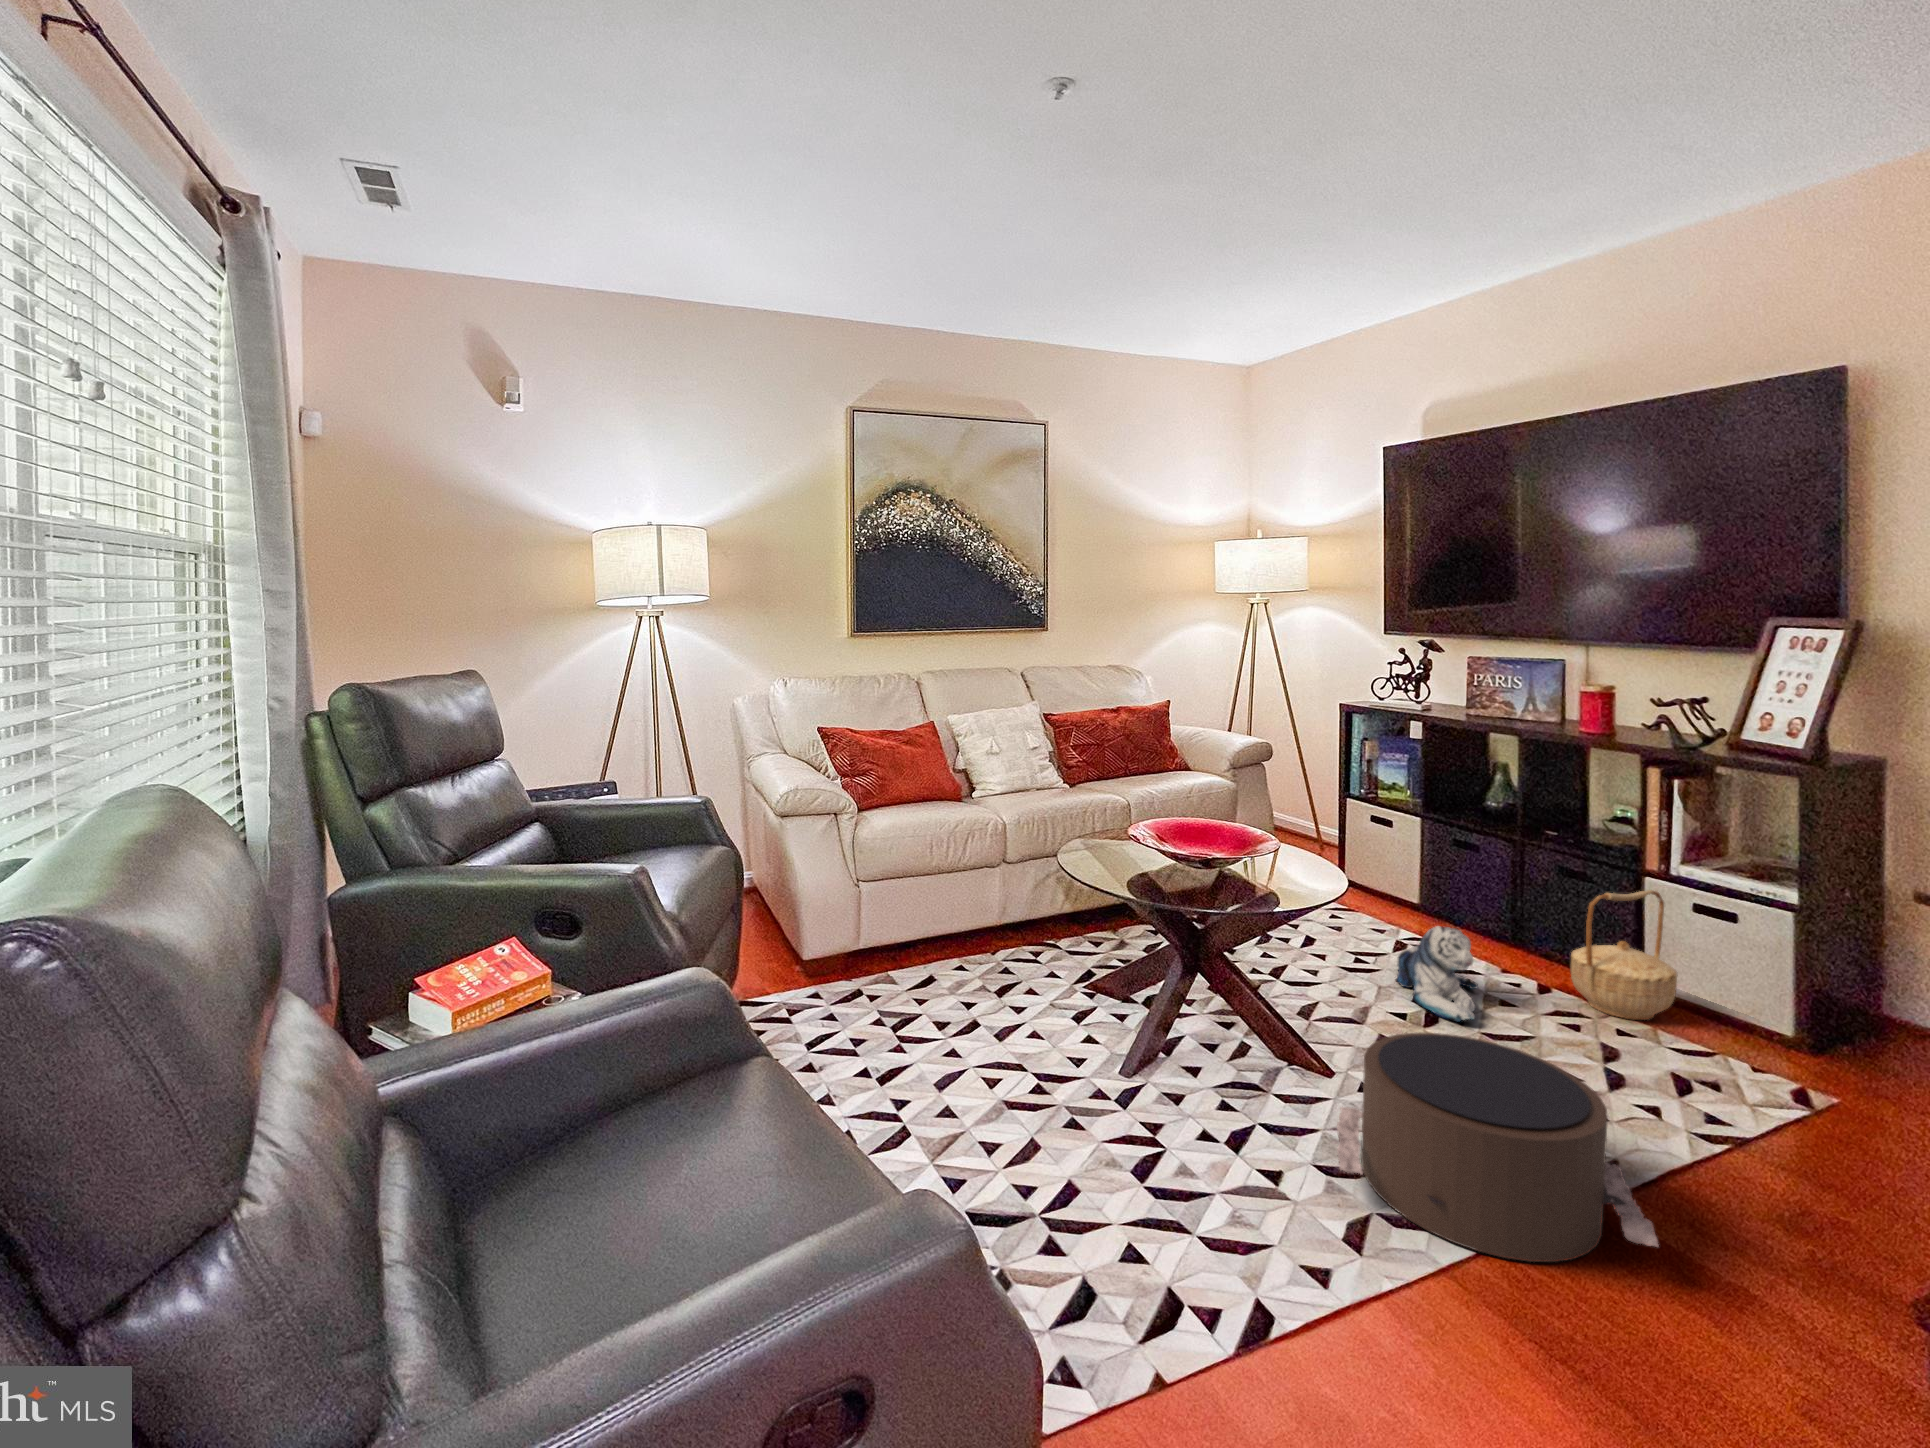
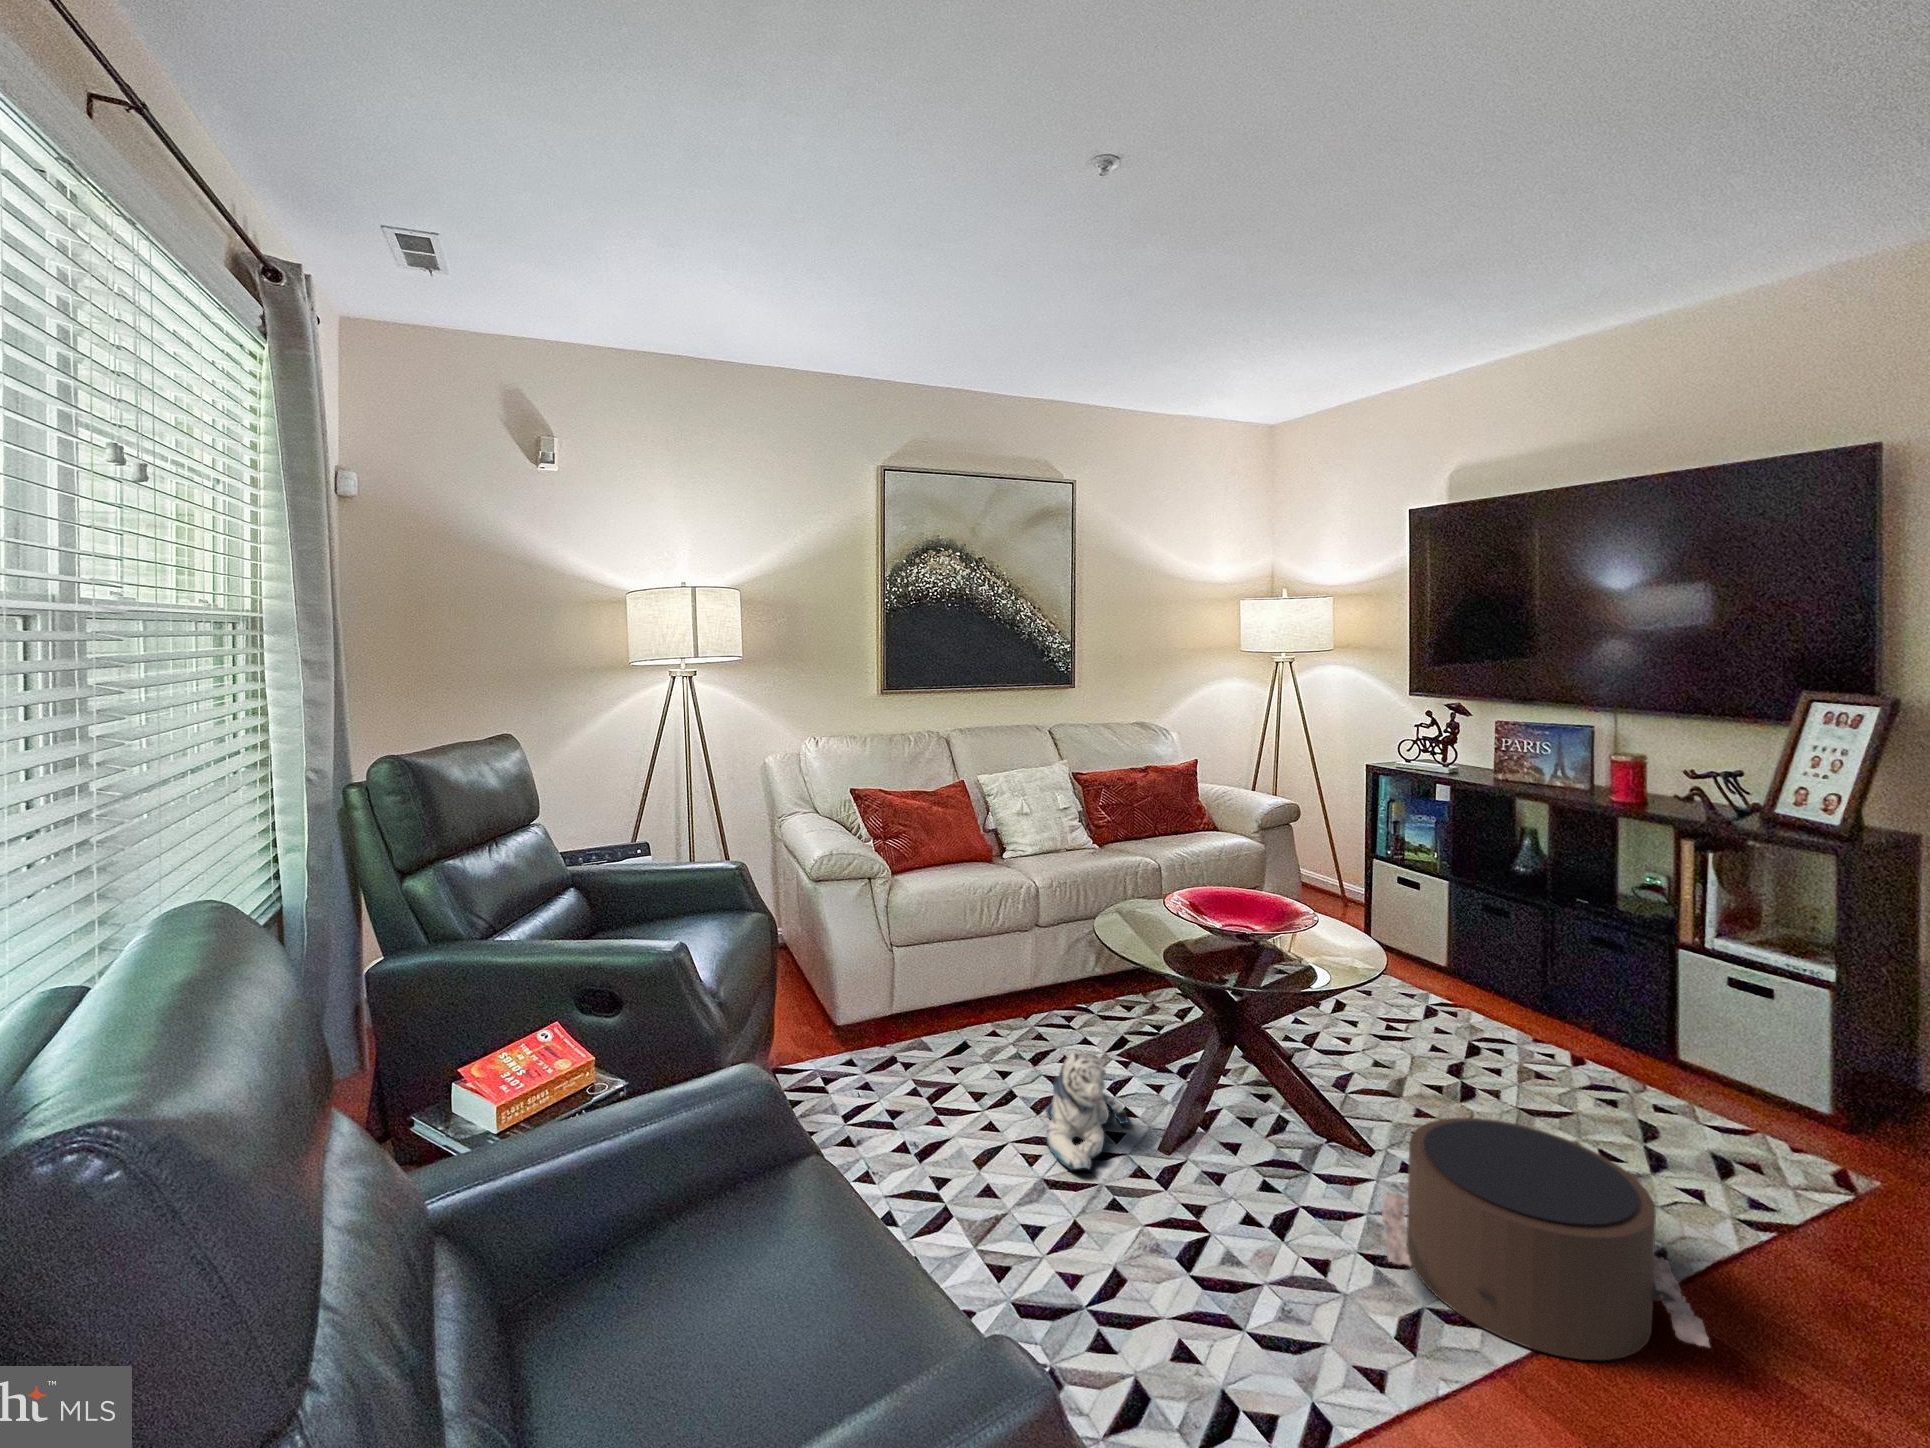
basket: present [1571,890,1678,1020] -> none [1608,965,1716,1098]
plush toy: present [1396,926,1478,1022] -> present [1046,1053,1128,1170]

